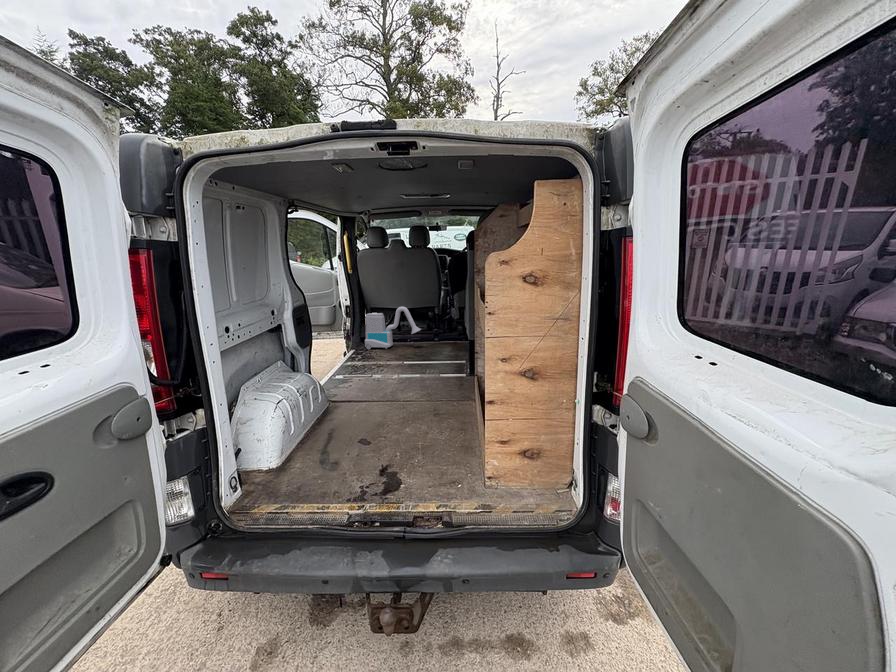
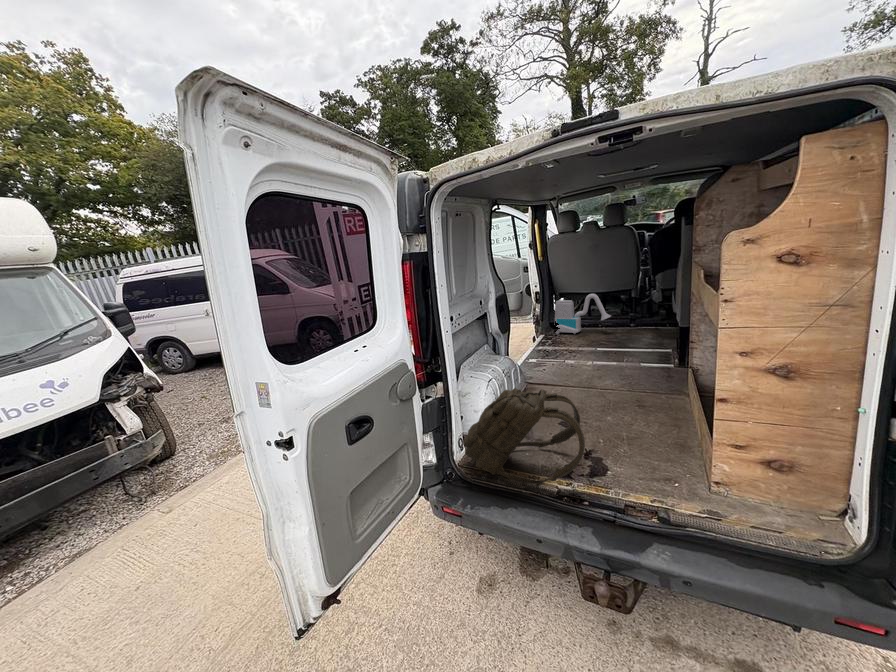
backpack: none [237,408,374,517] -> present [463,388,585,487]

